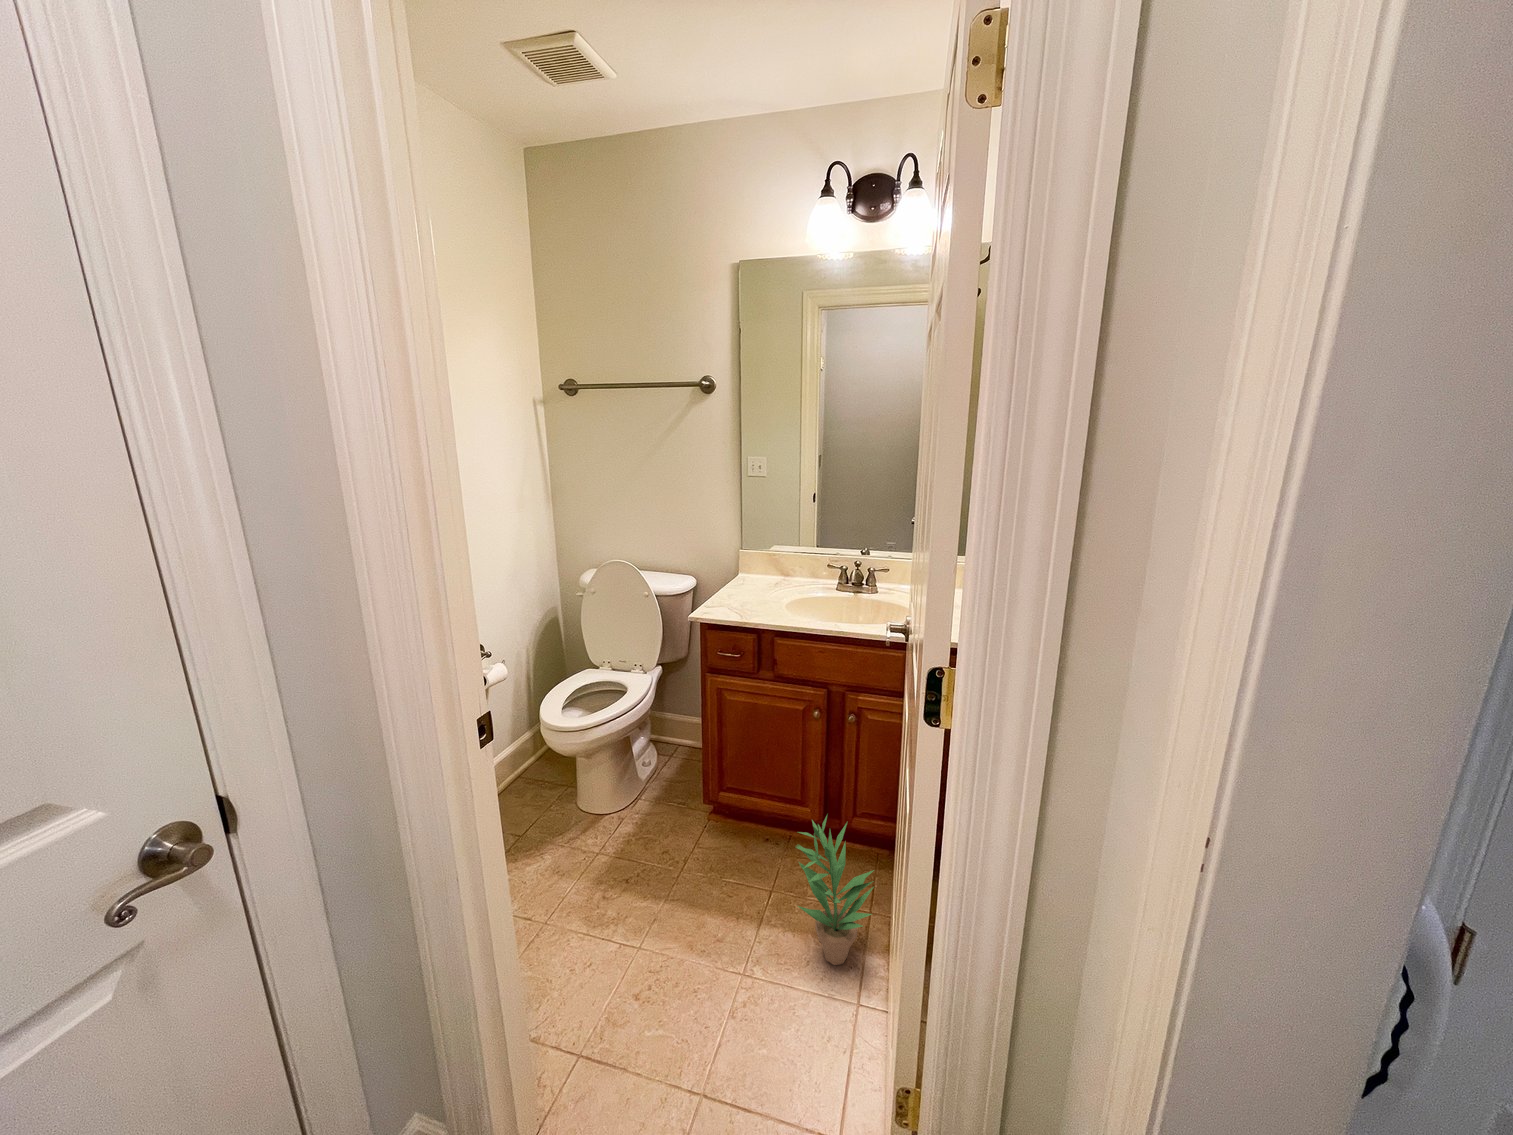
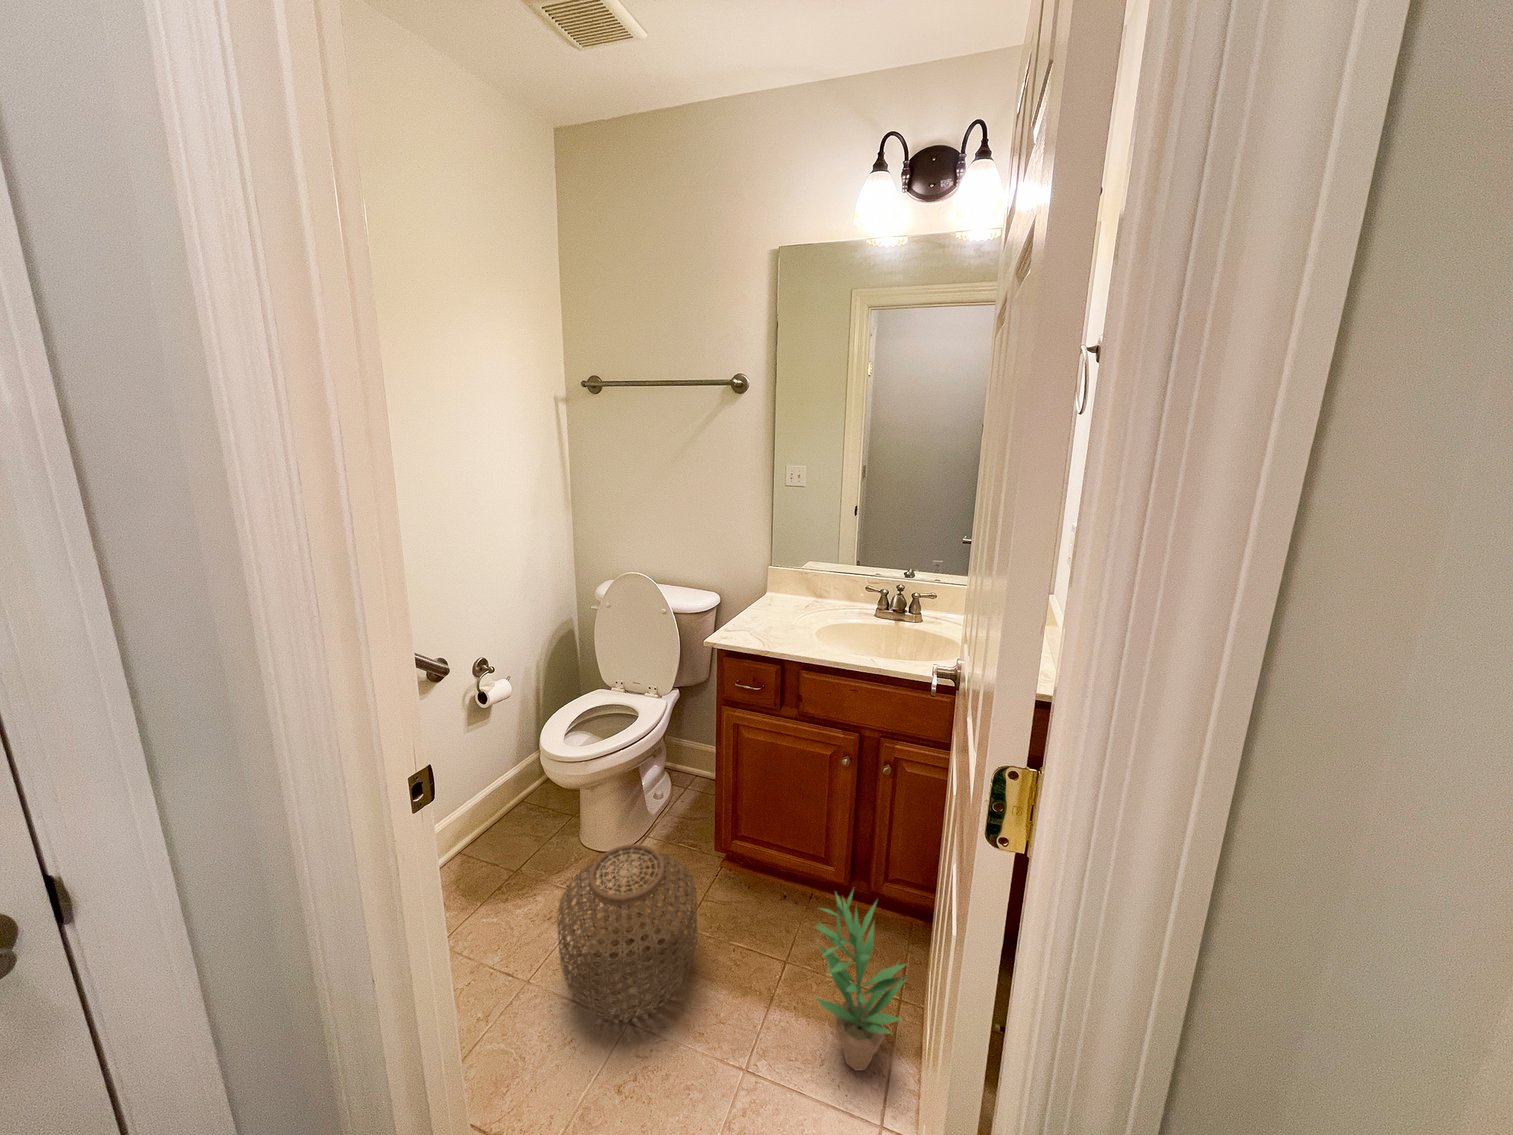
woven basket: none [572,796,694,943] -> present [557,844,697,1020]

